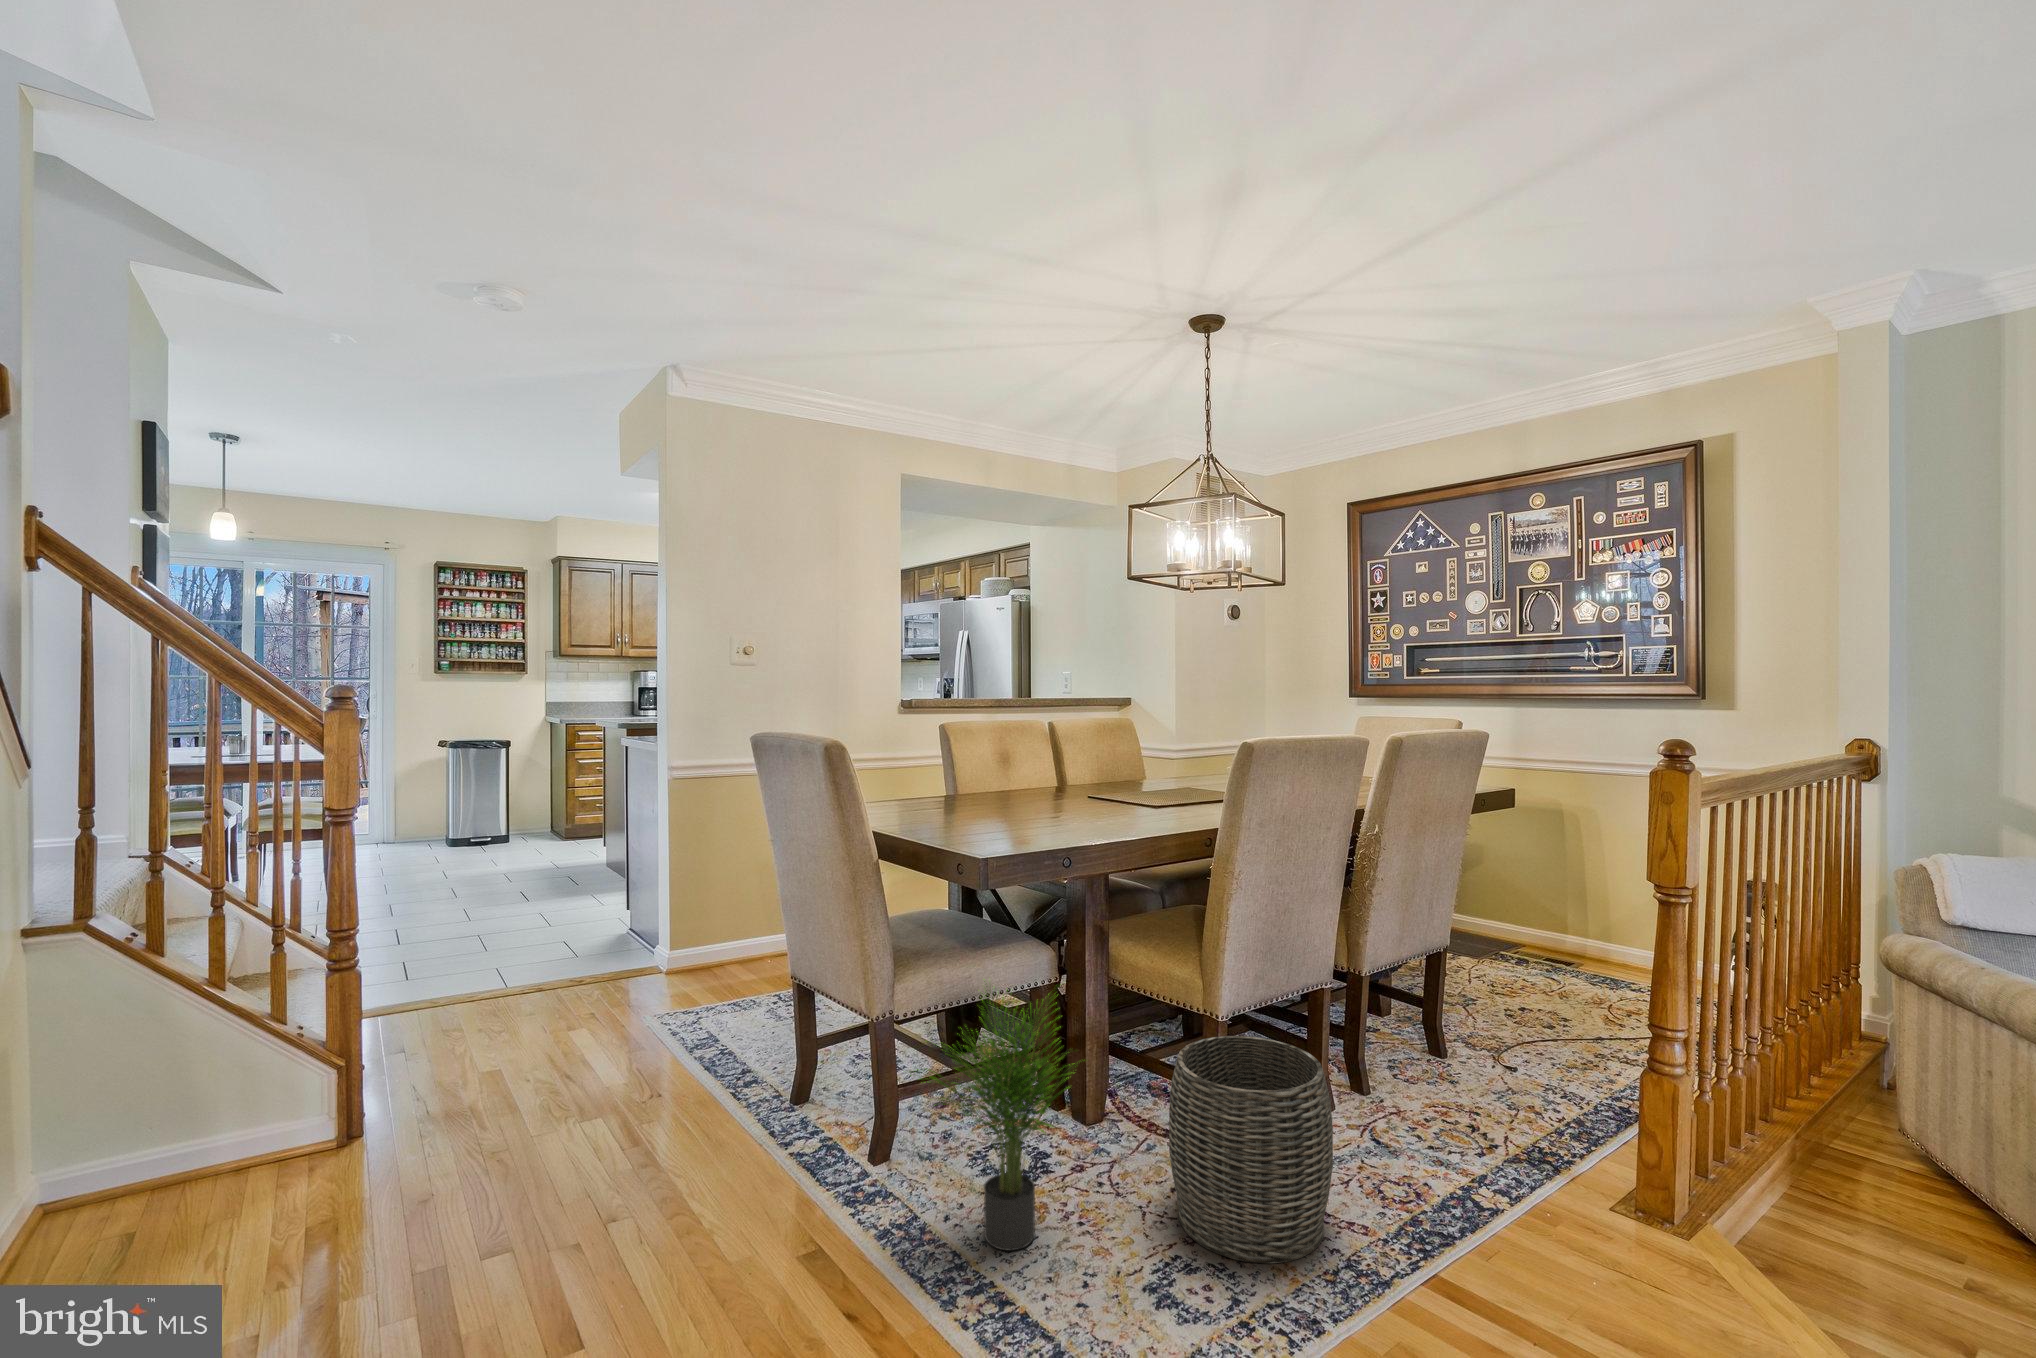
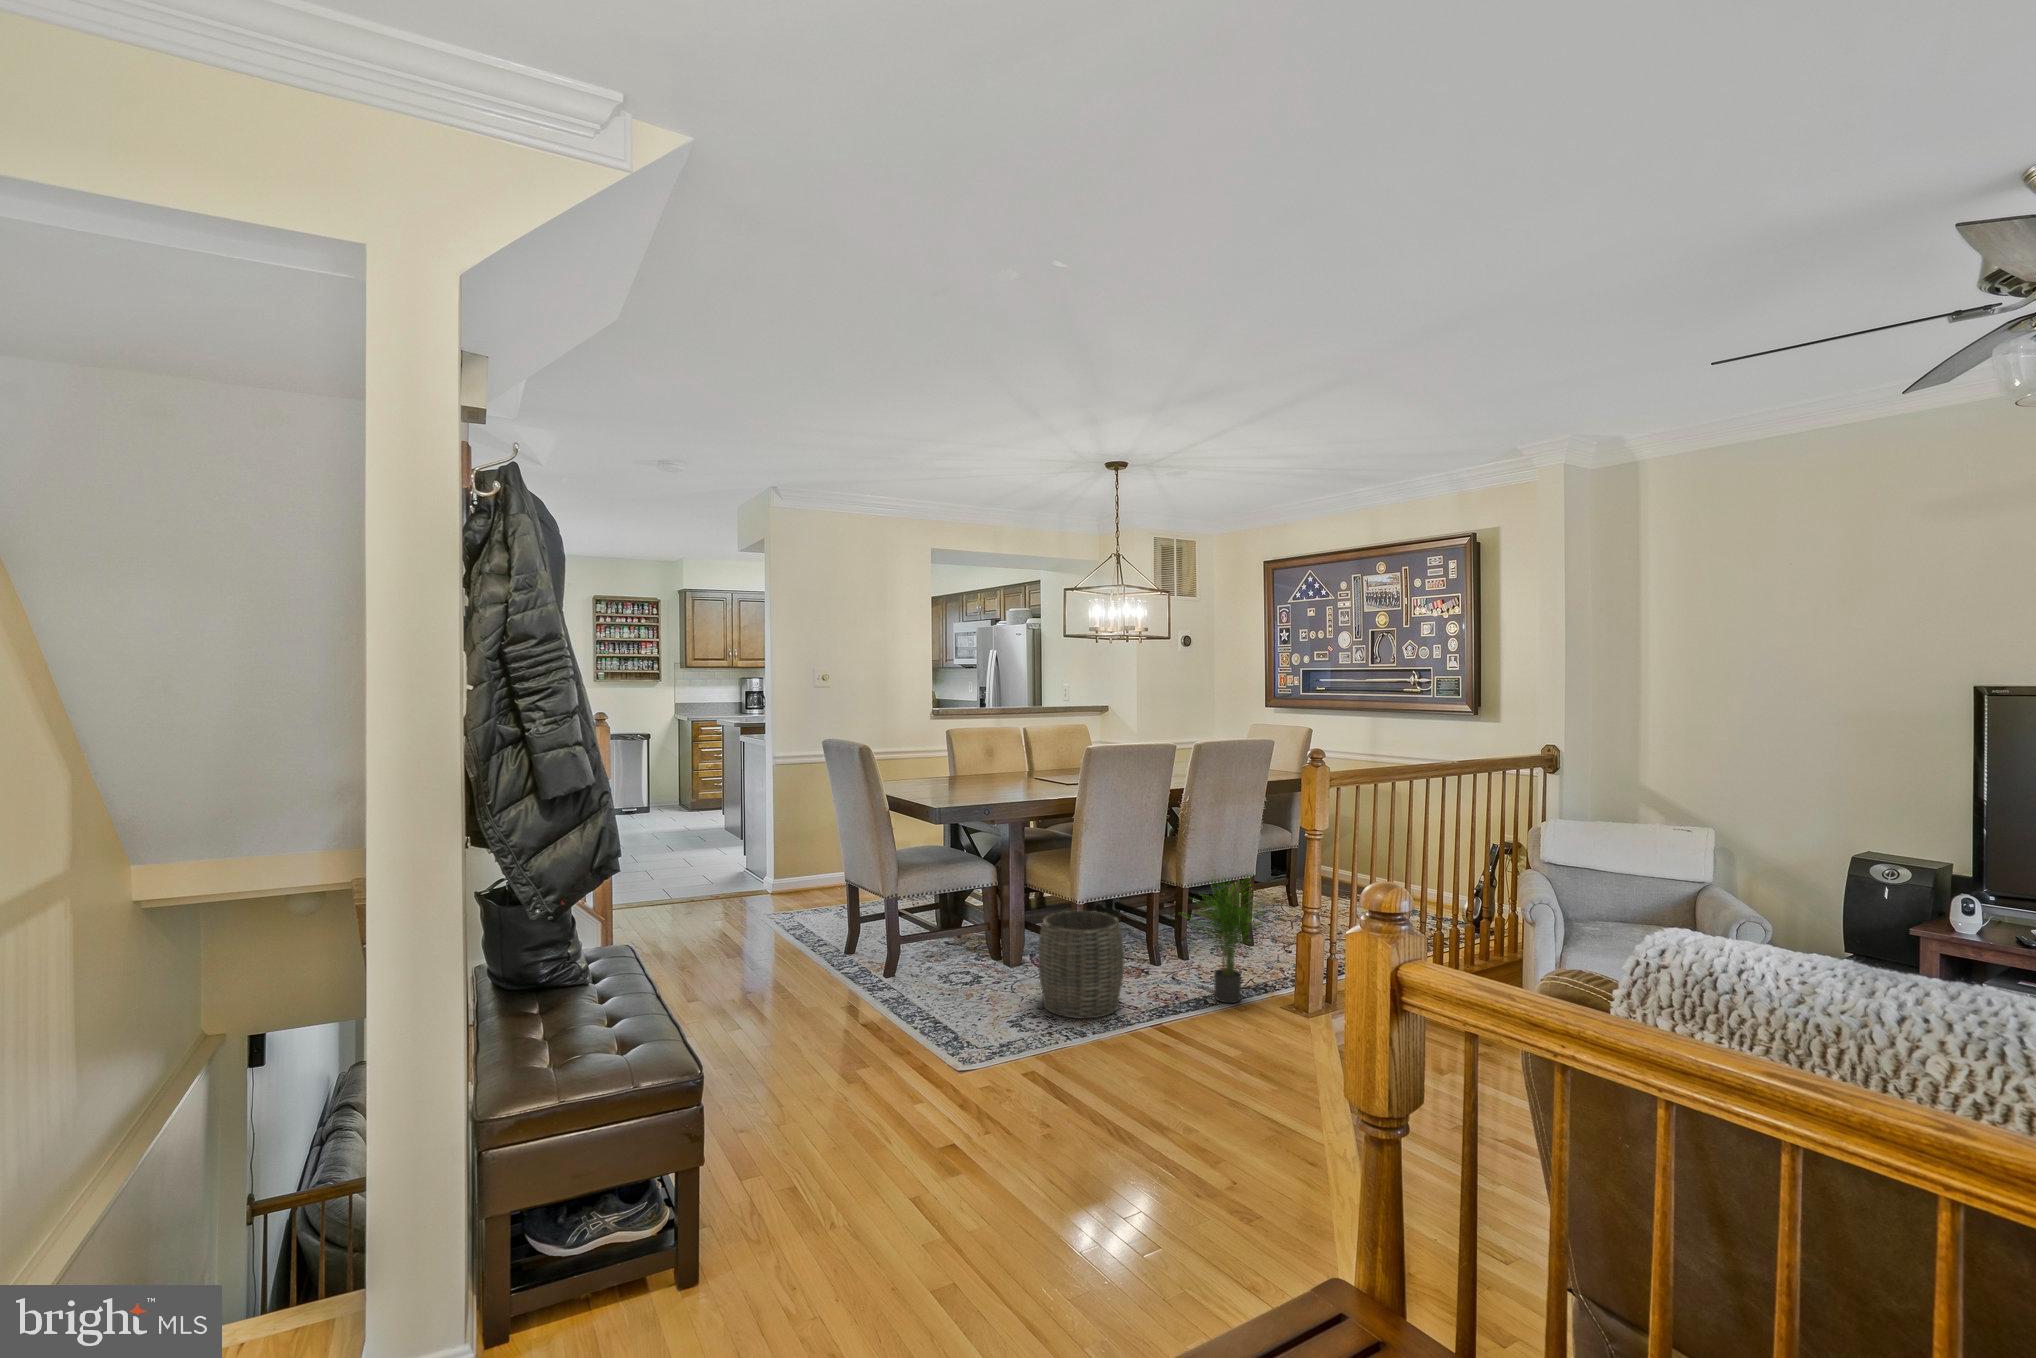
potted plant: present [926,981,1077,1251] -> present [1187,876,1258,1003]

